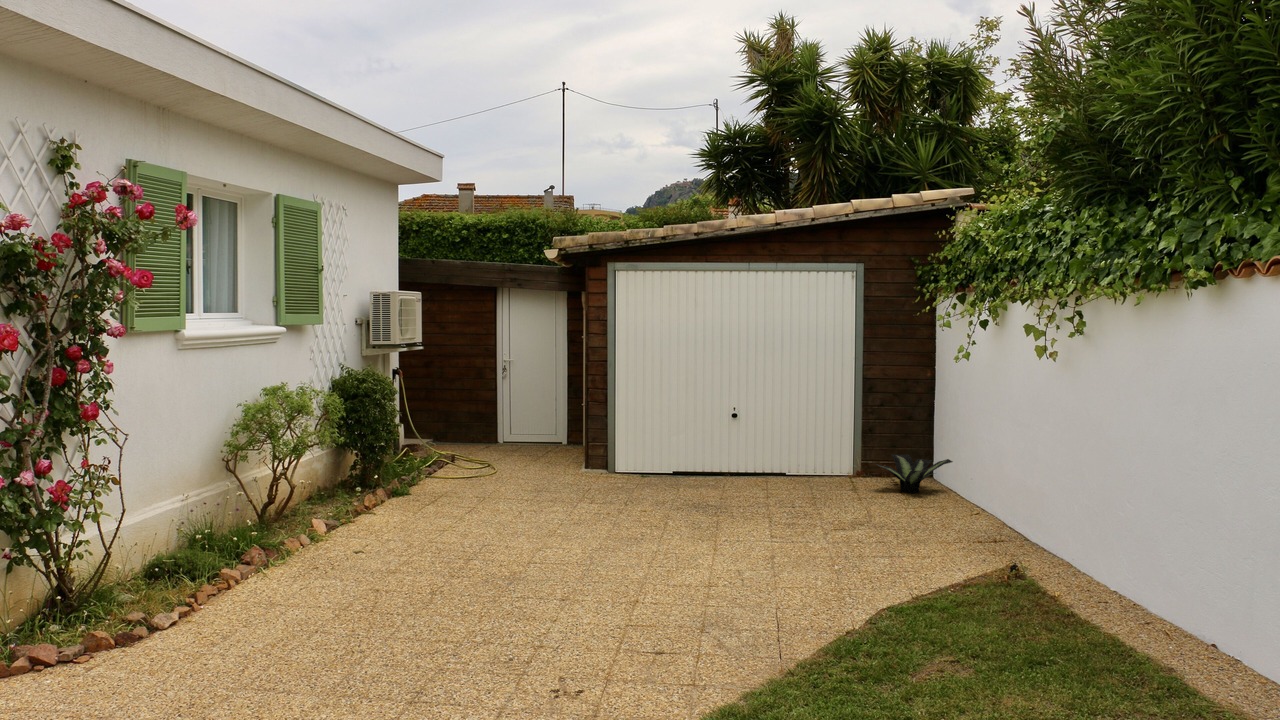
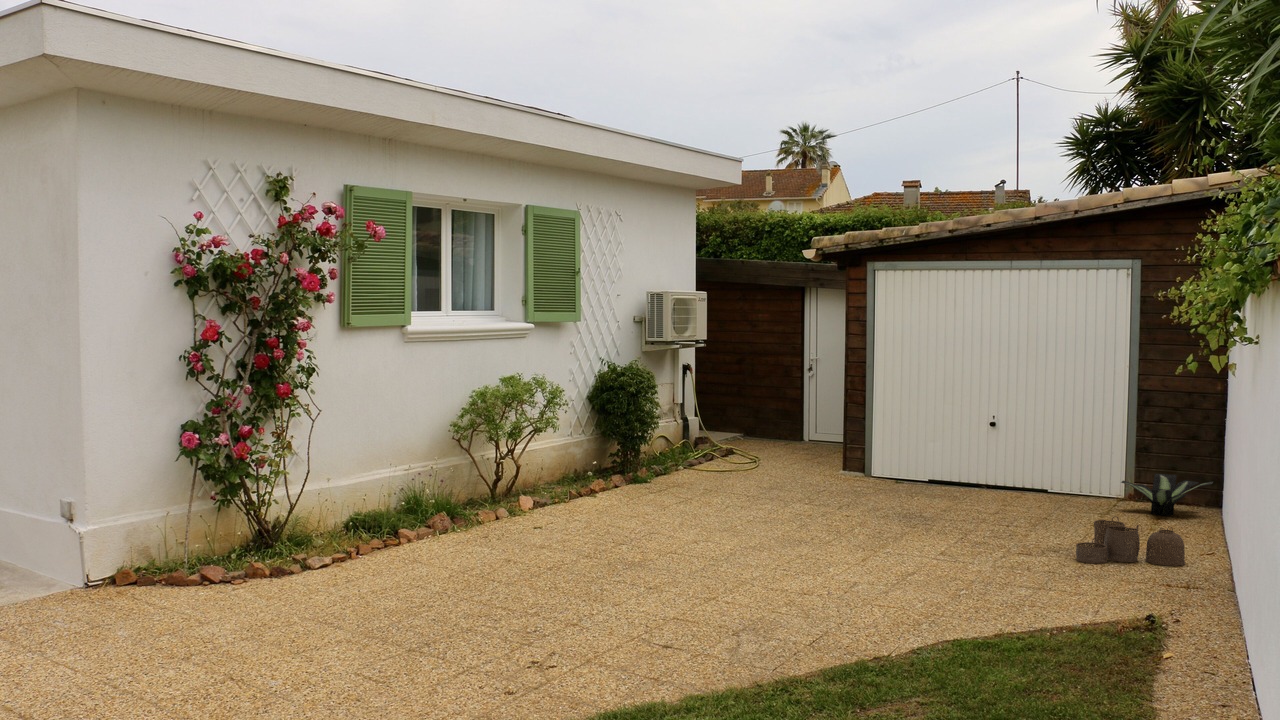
woven basket: none [943,508,1033,558] -> present [1076,516,1185,566]

